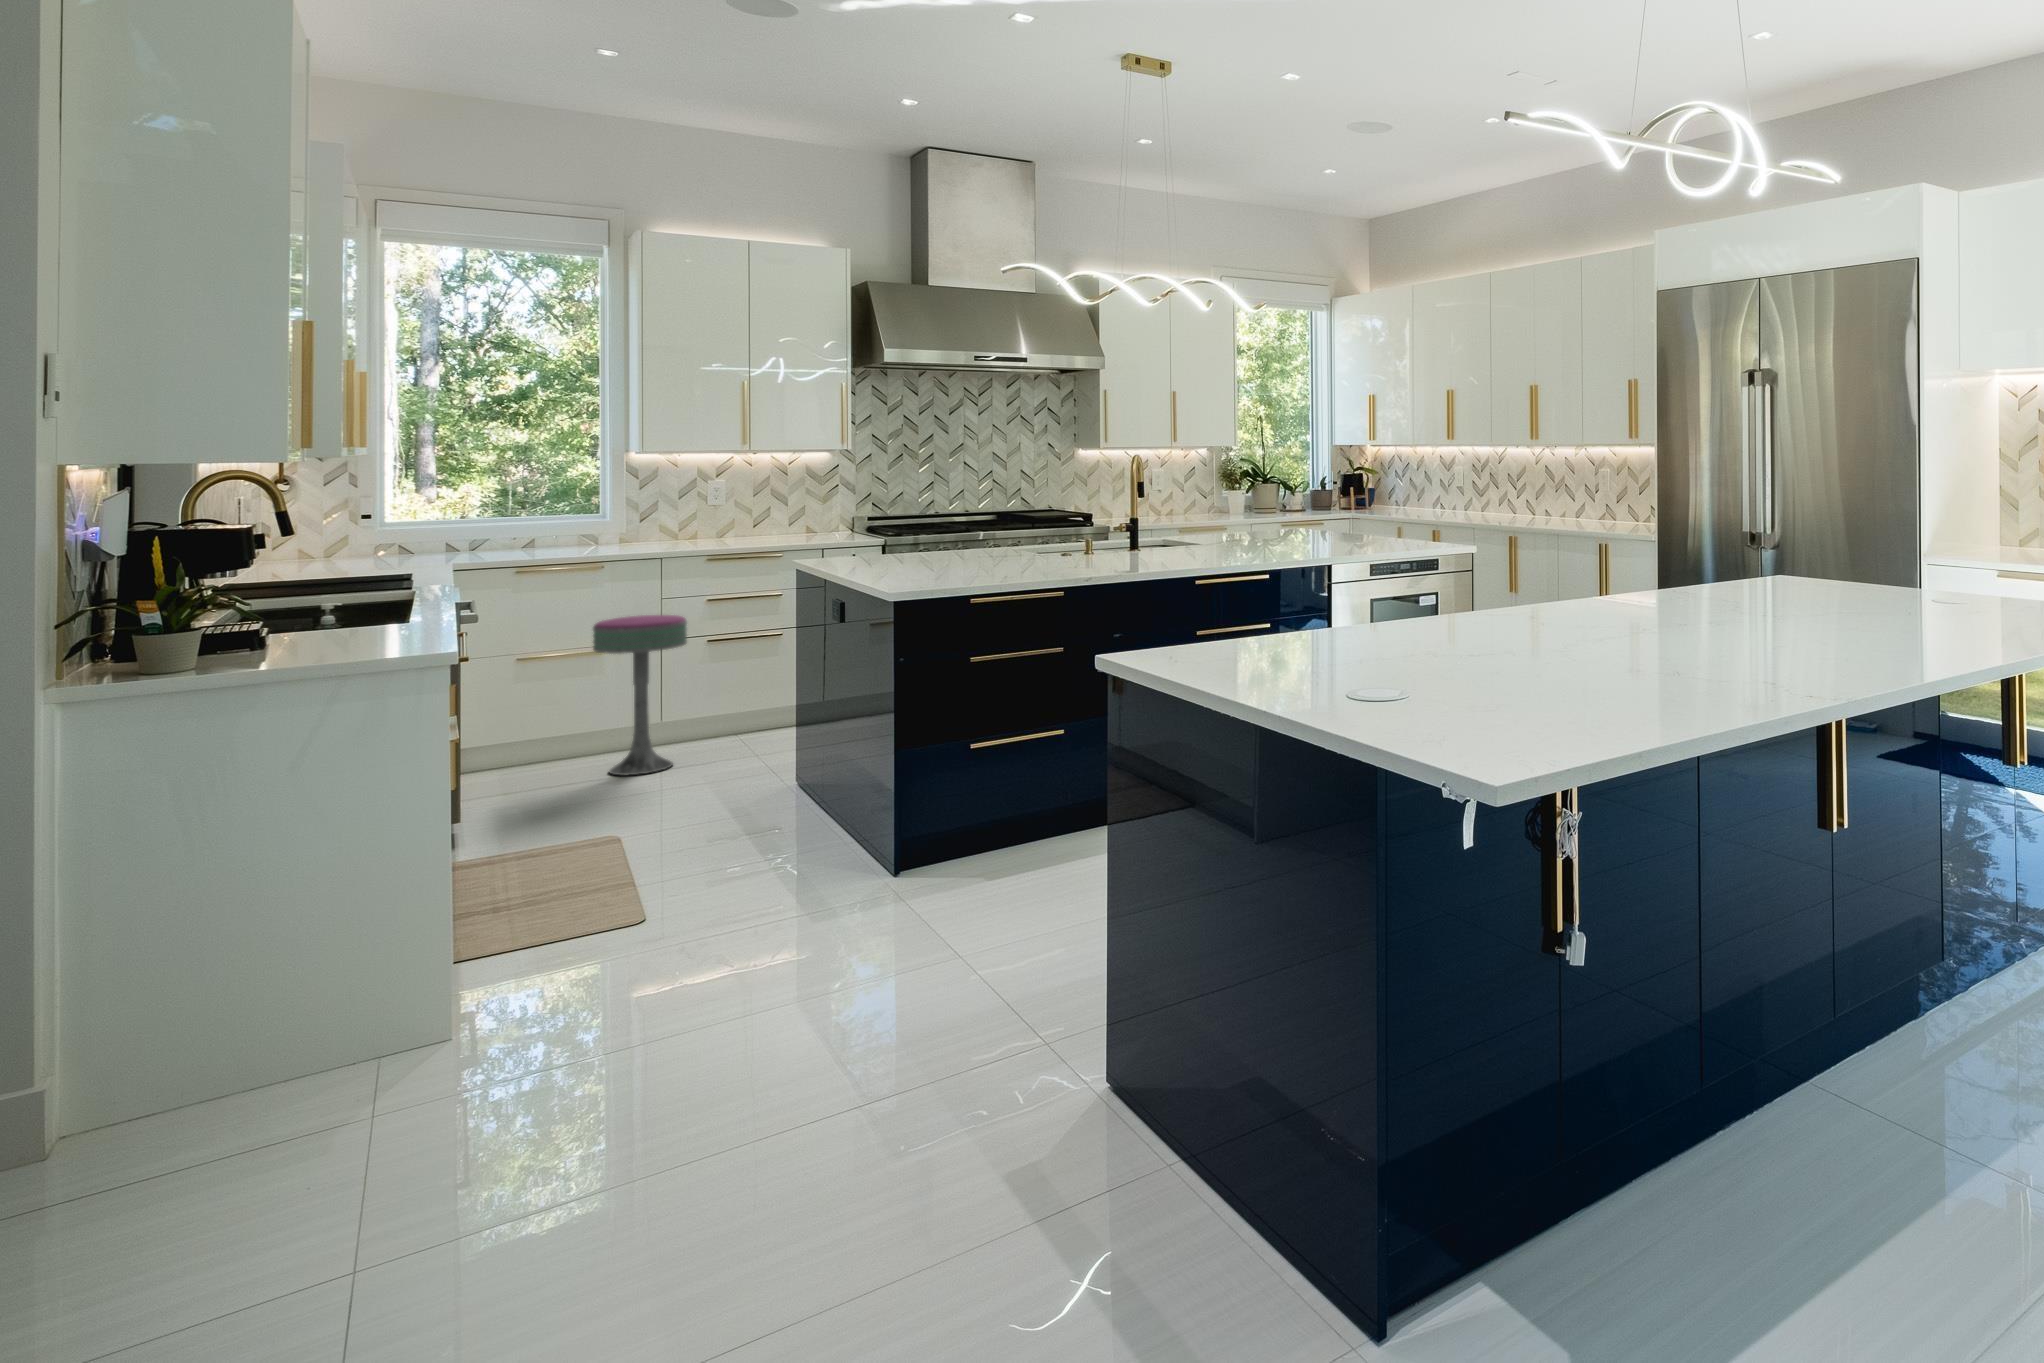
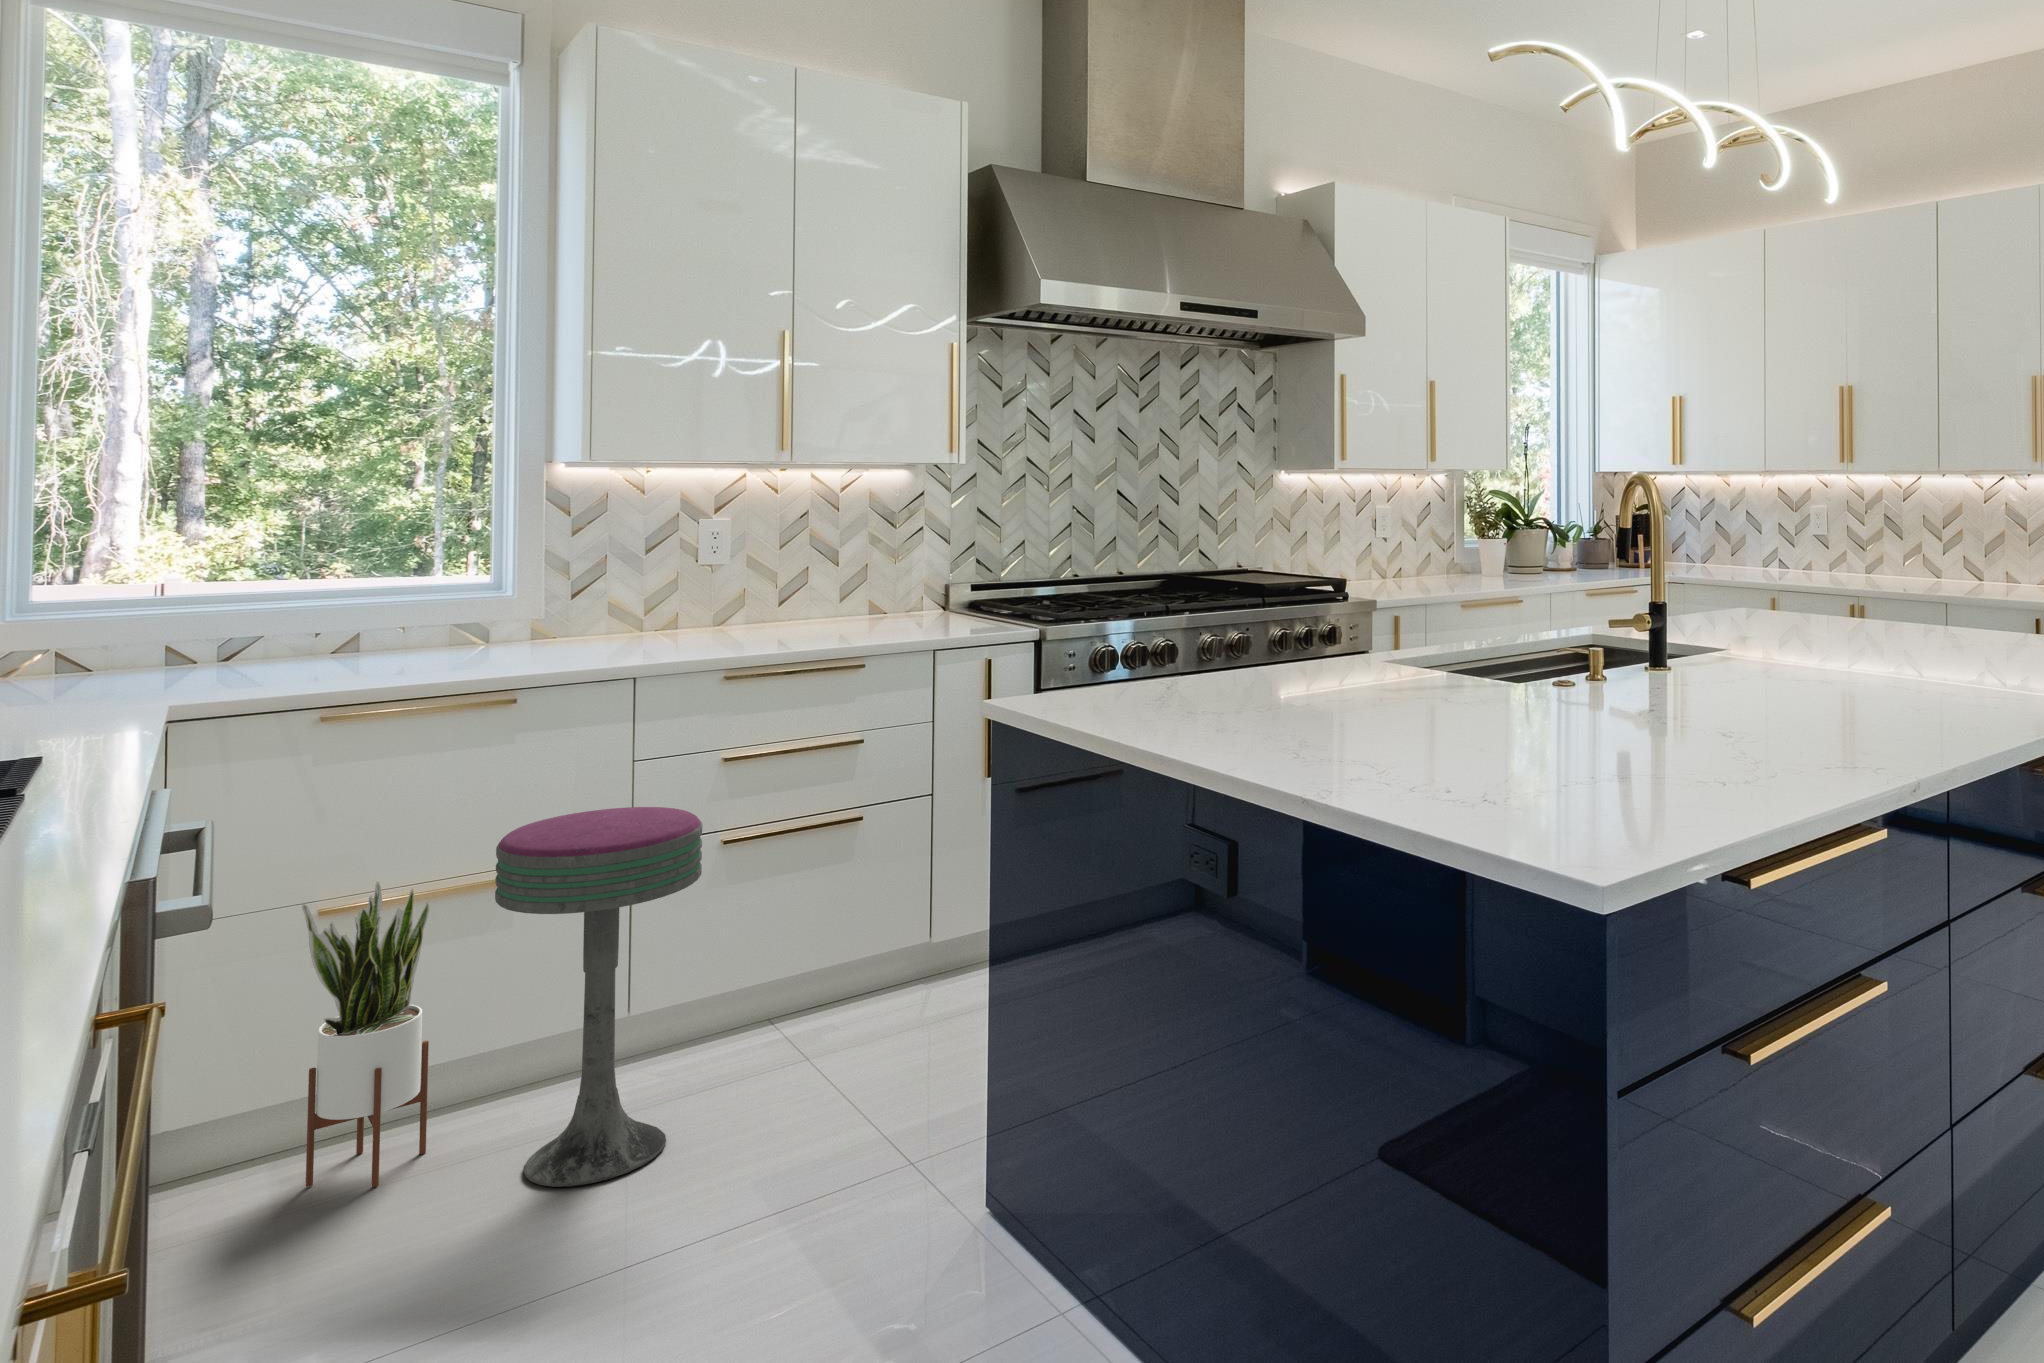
potted plant: none [511,643,569,775] -> present [301,882,429,1187]

